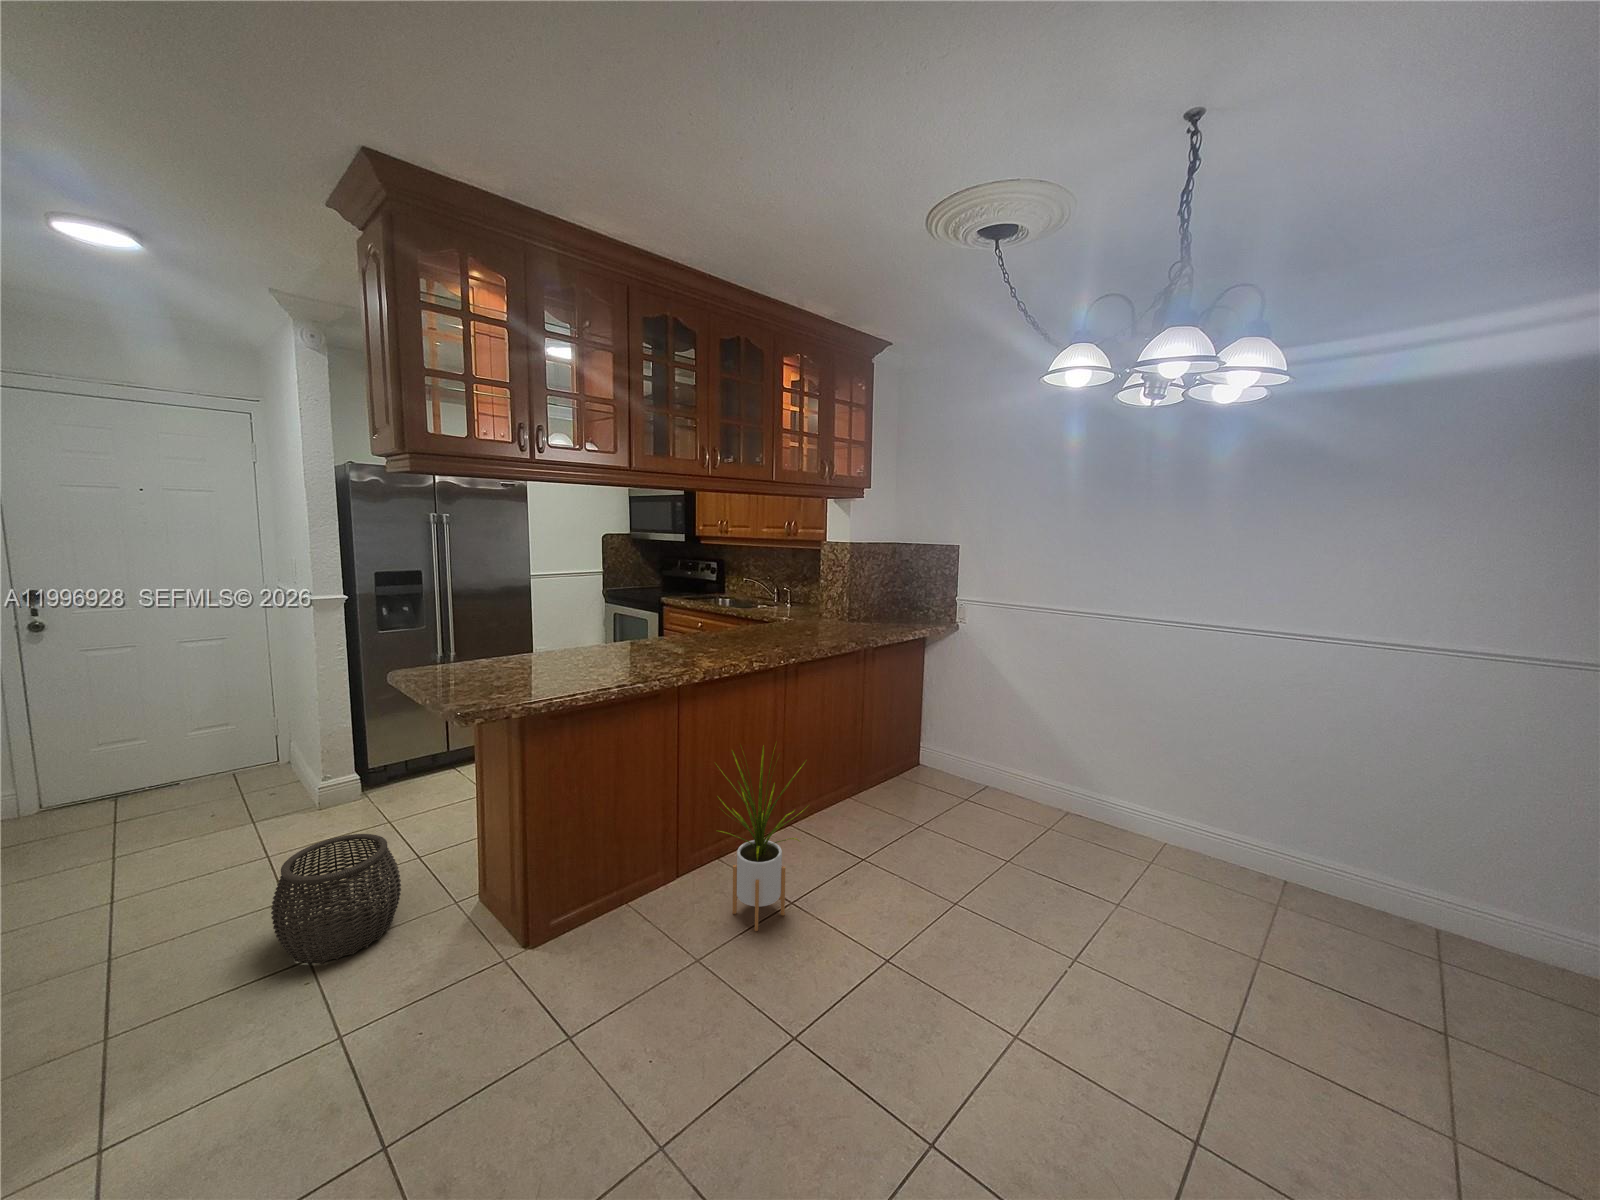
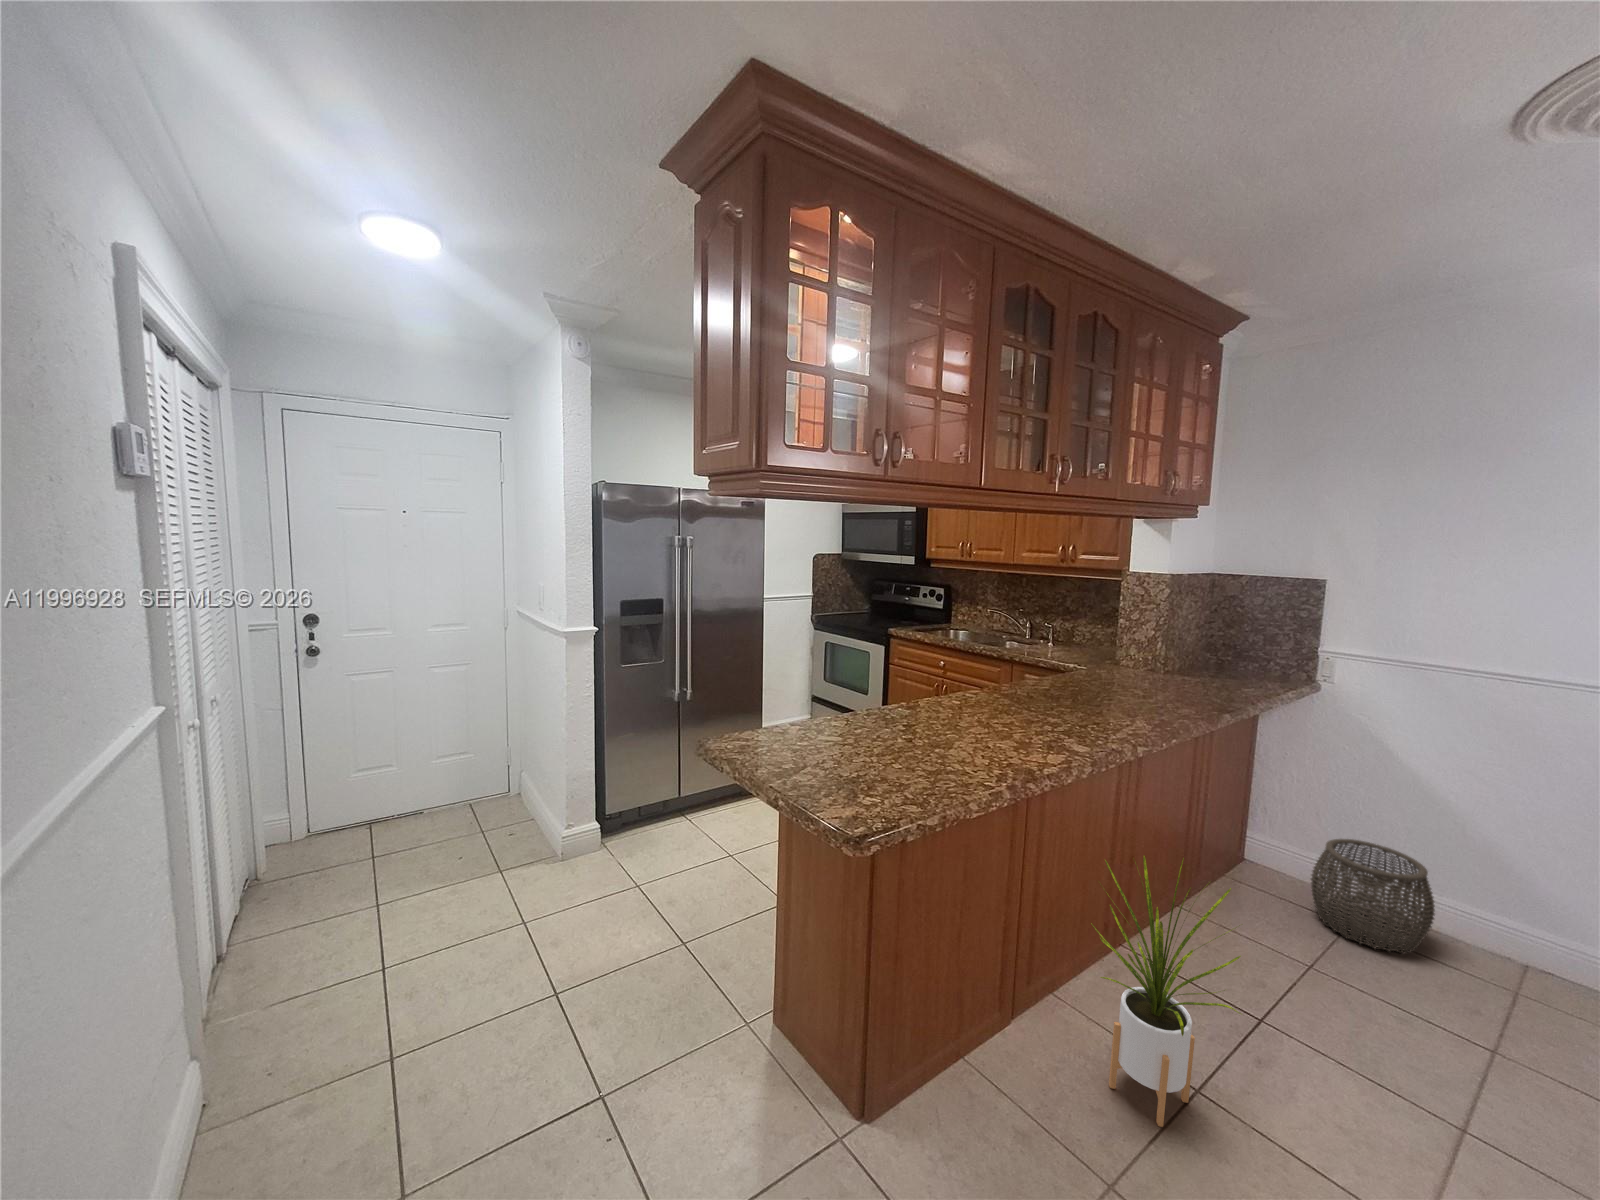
woven basket: present [271,834,401,964] -> present [1311,839,1435,953]

